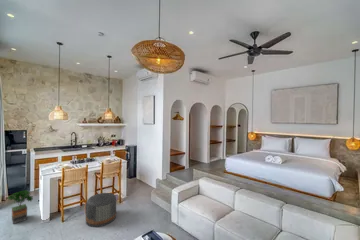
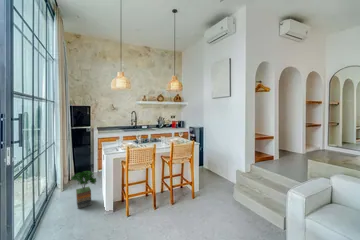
pouf: present [86,193,116,227] -> none [156,182,194,229]

